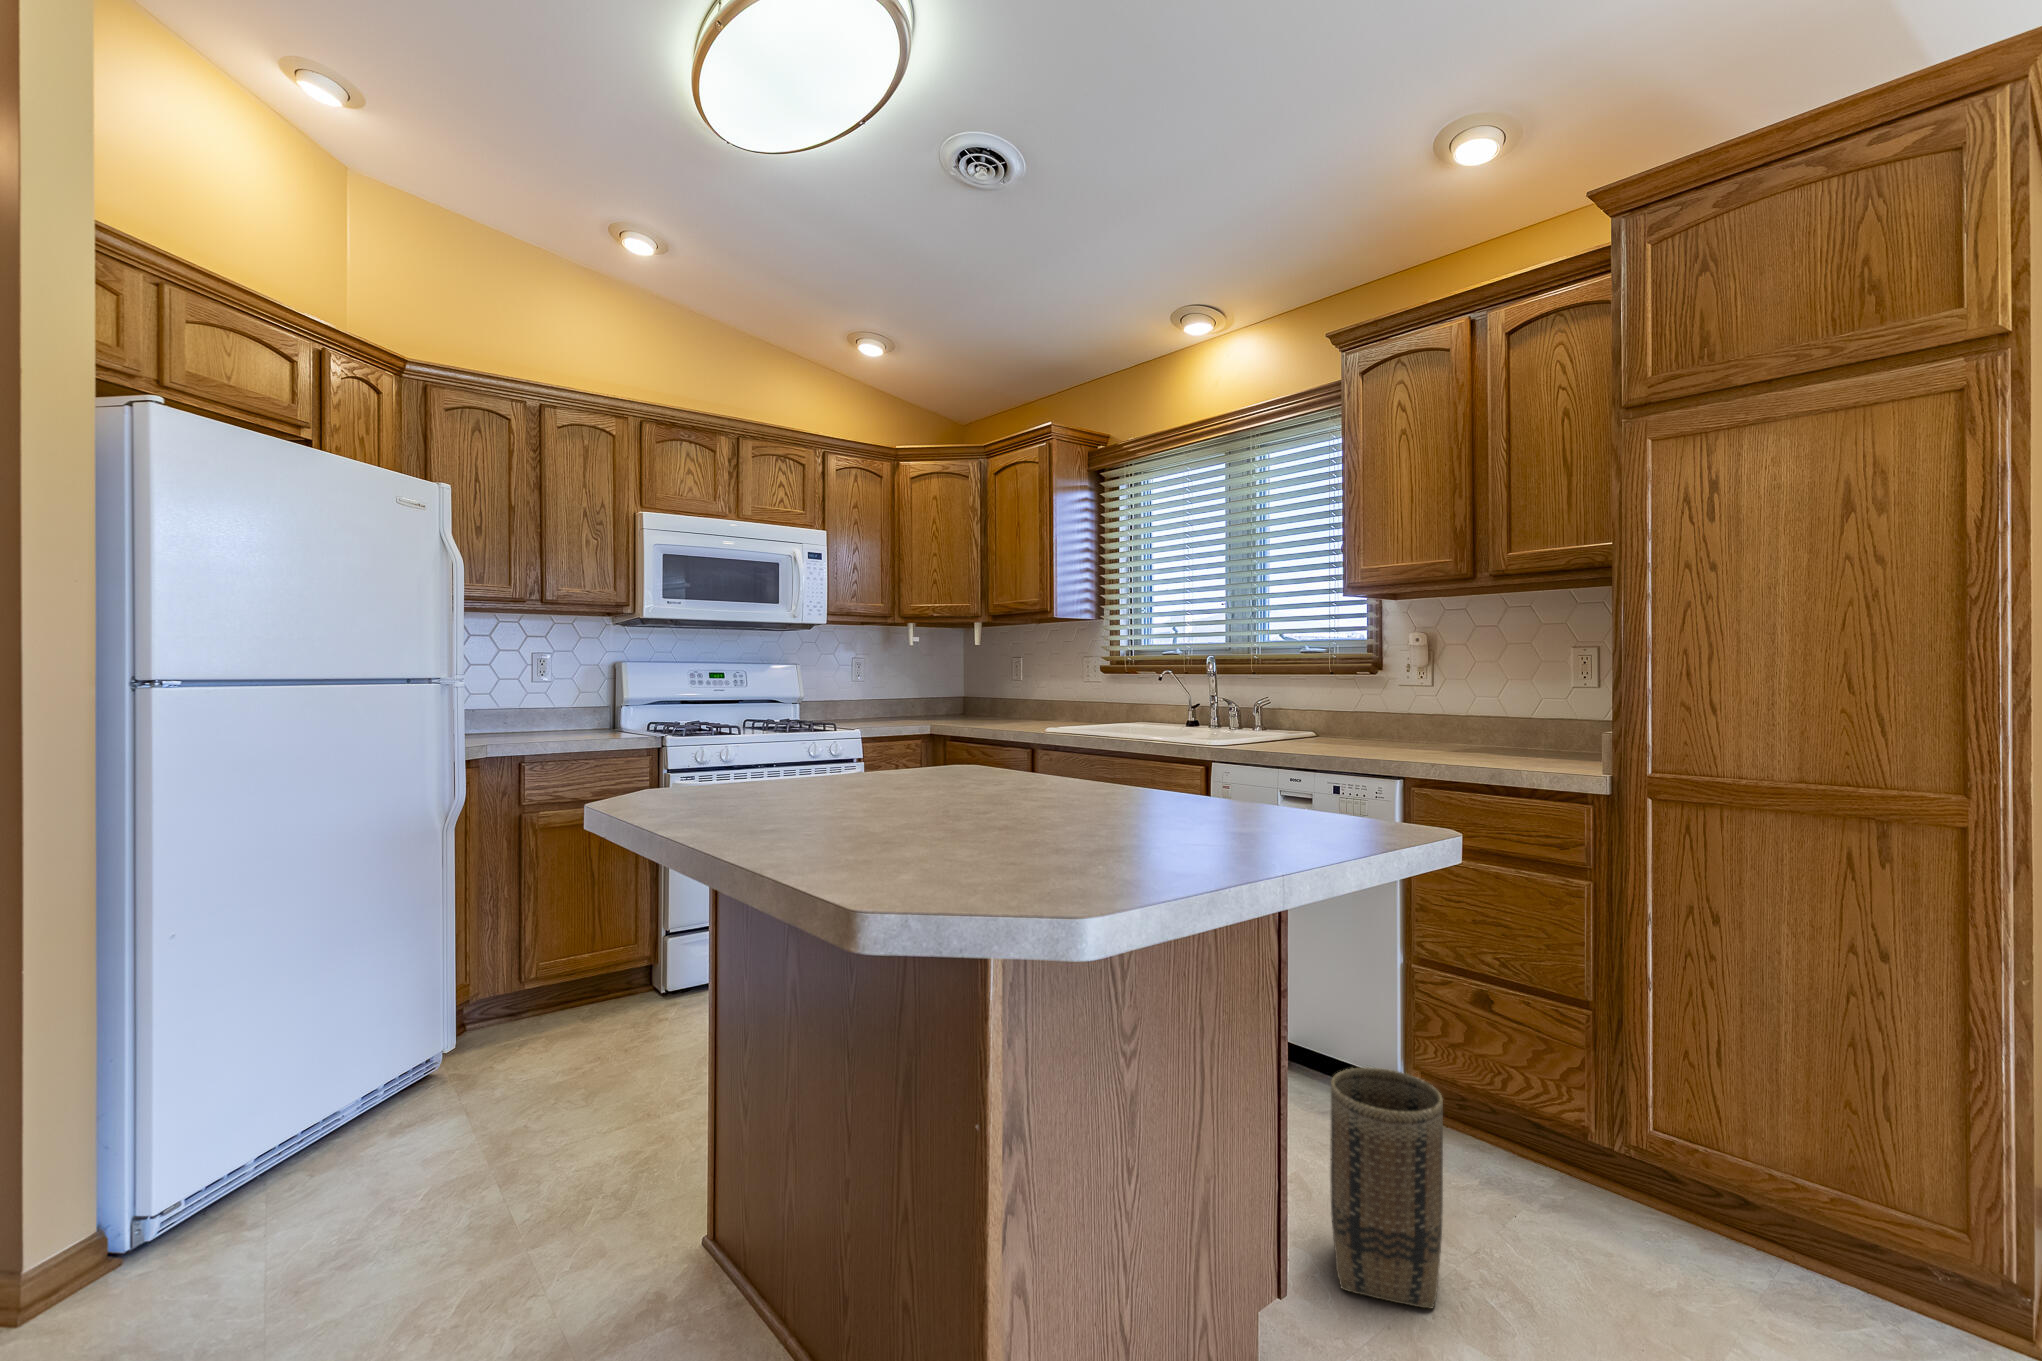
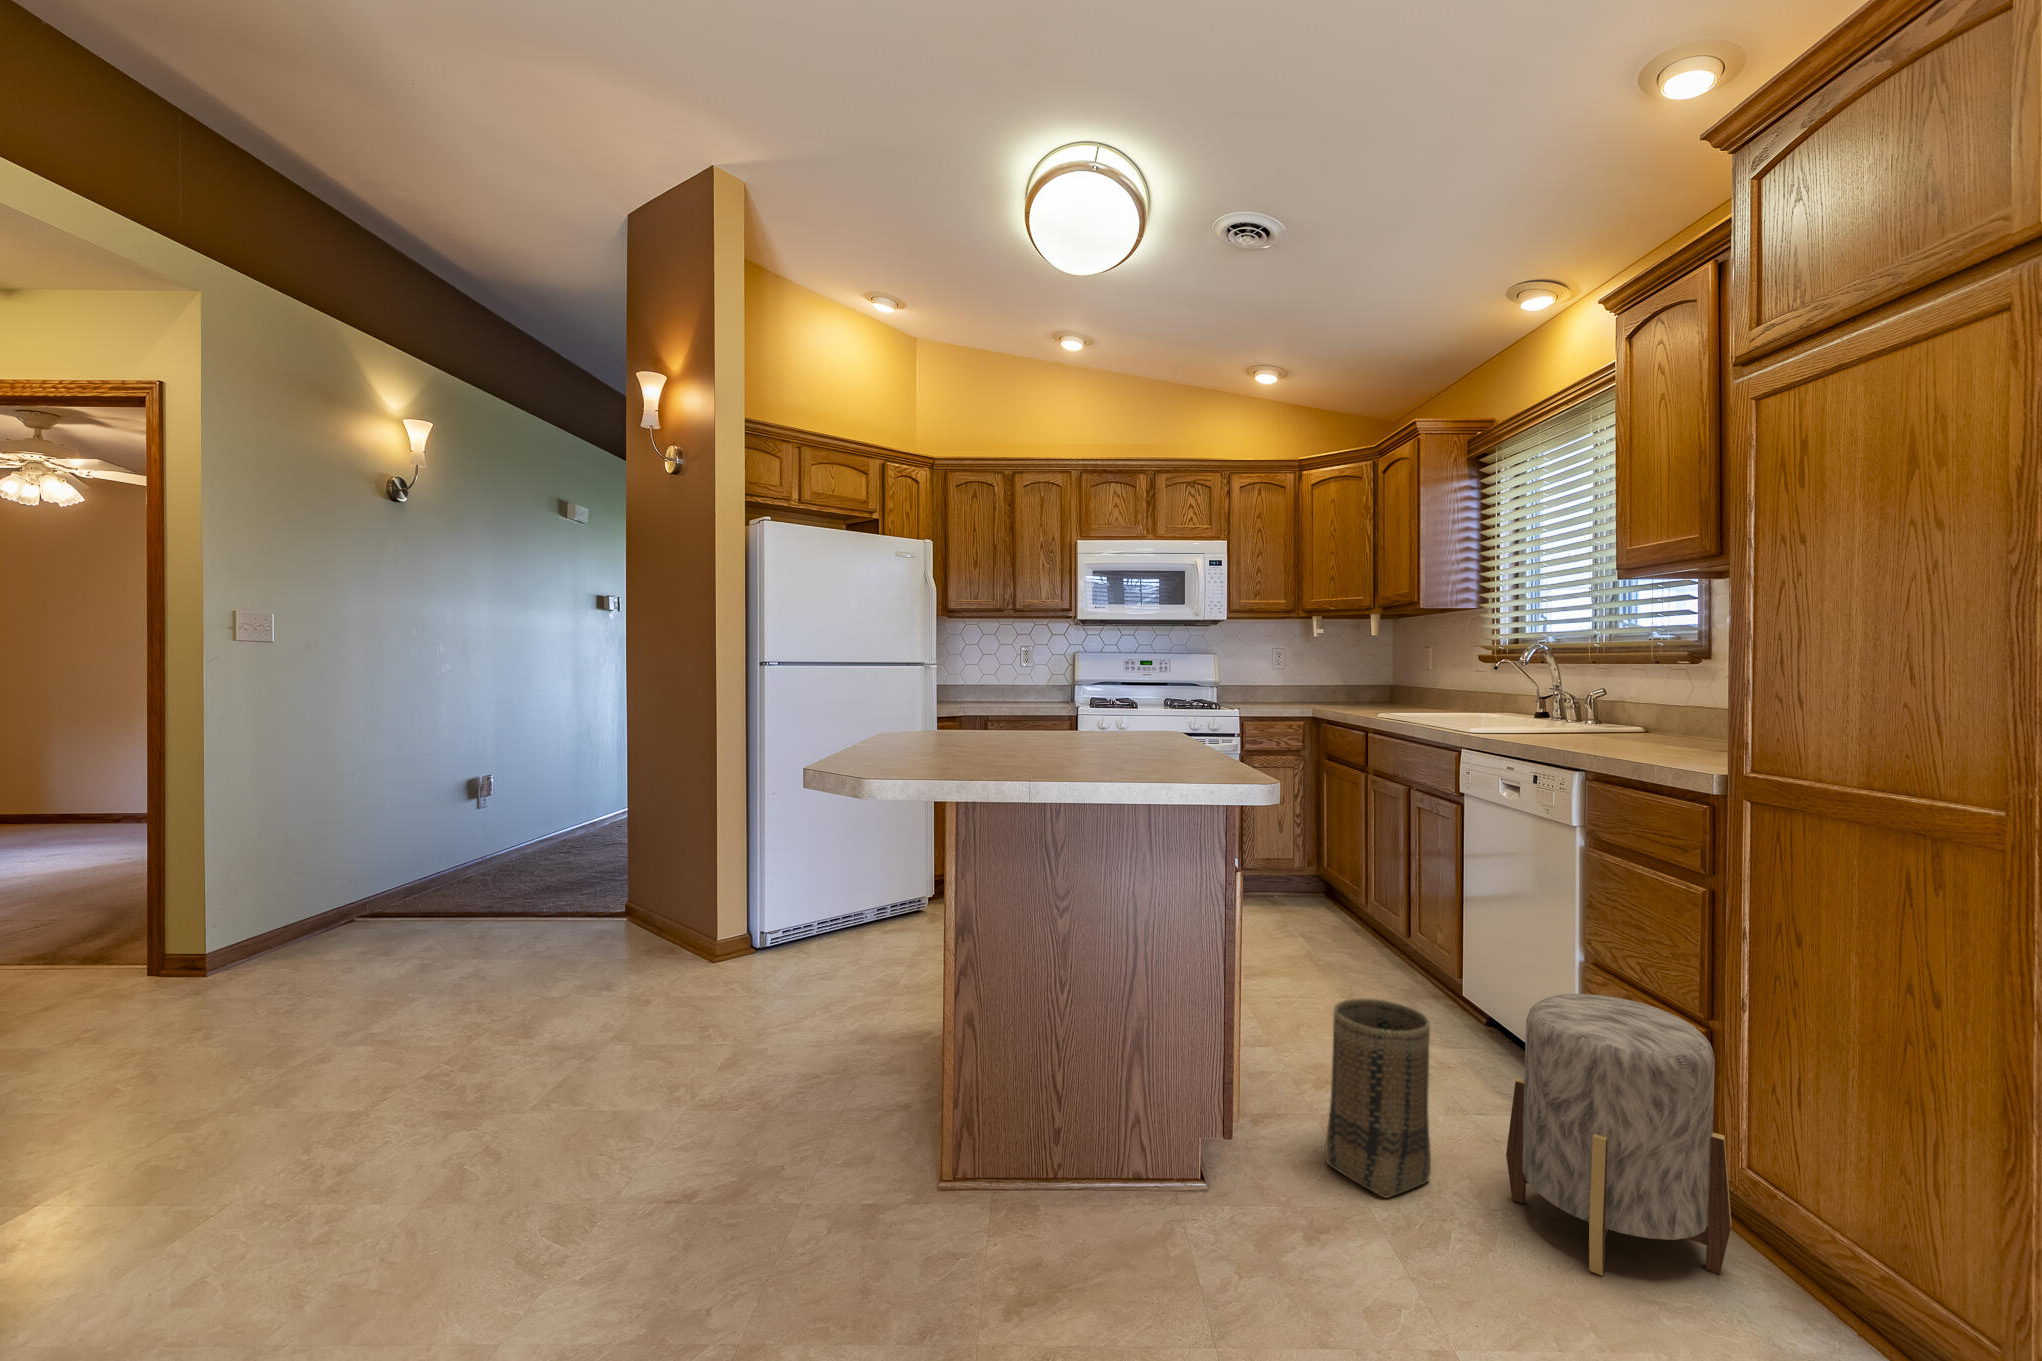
stool: none [1484,1007,1679,1303] -> present [1506,994,1731,1276]

